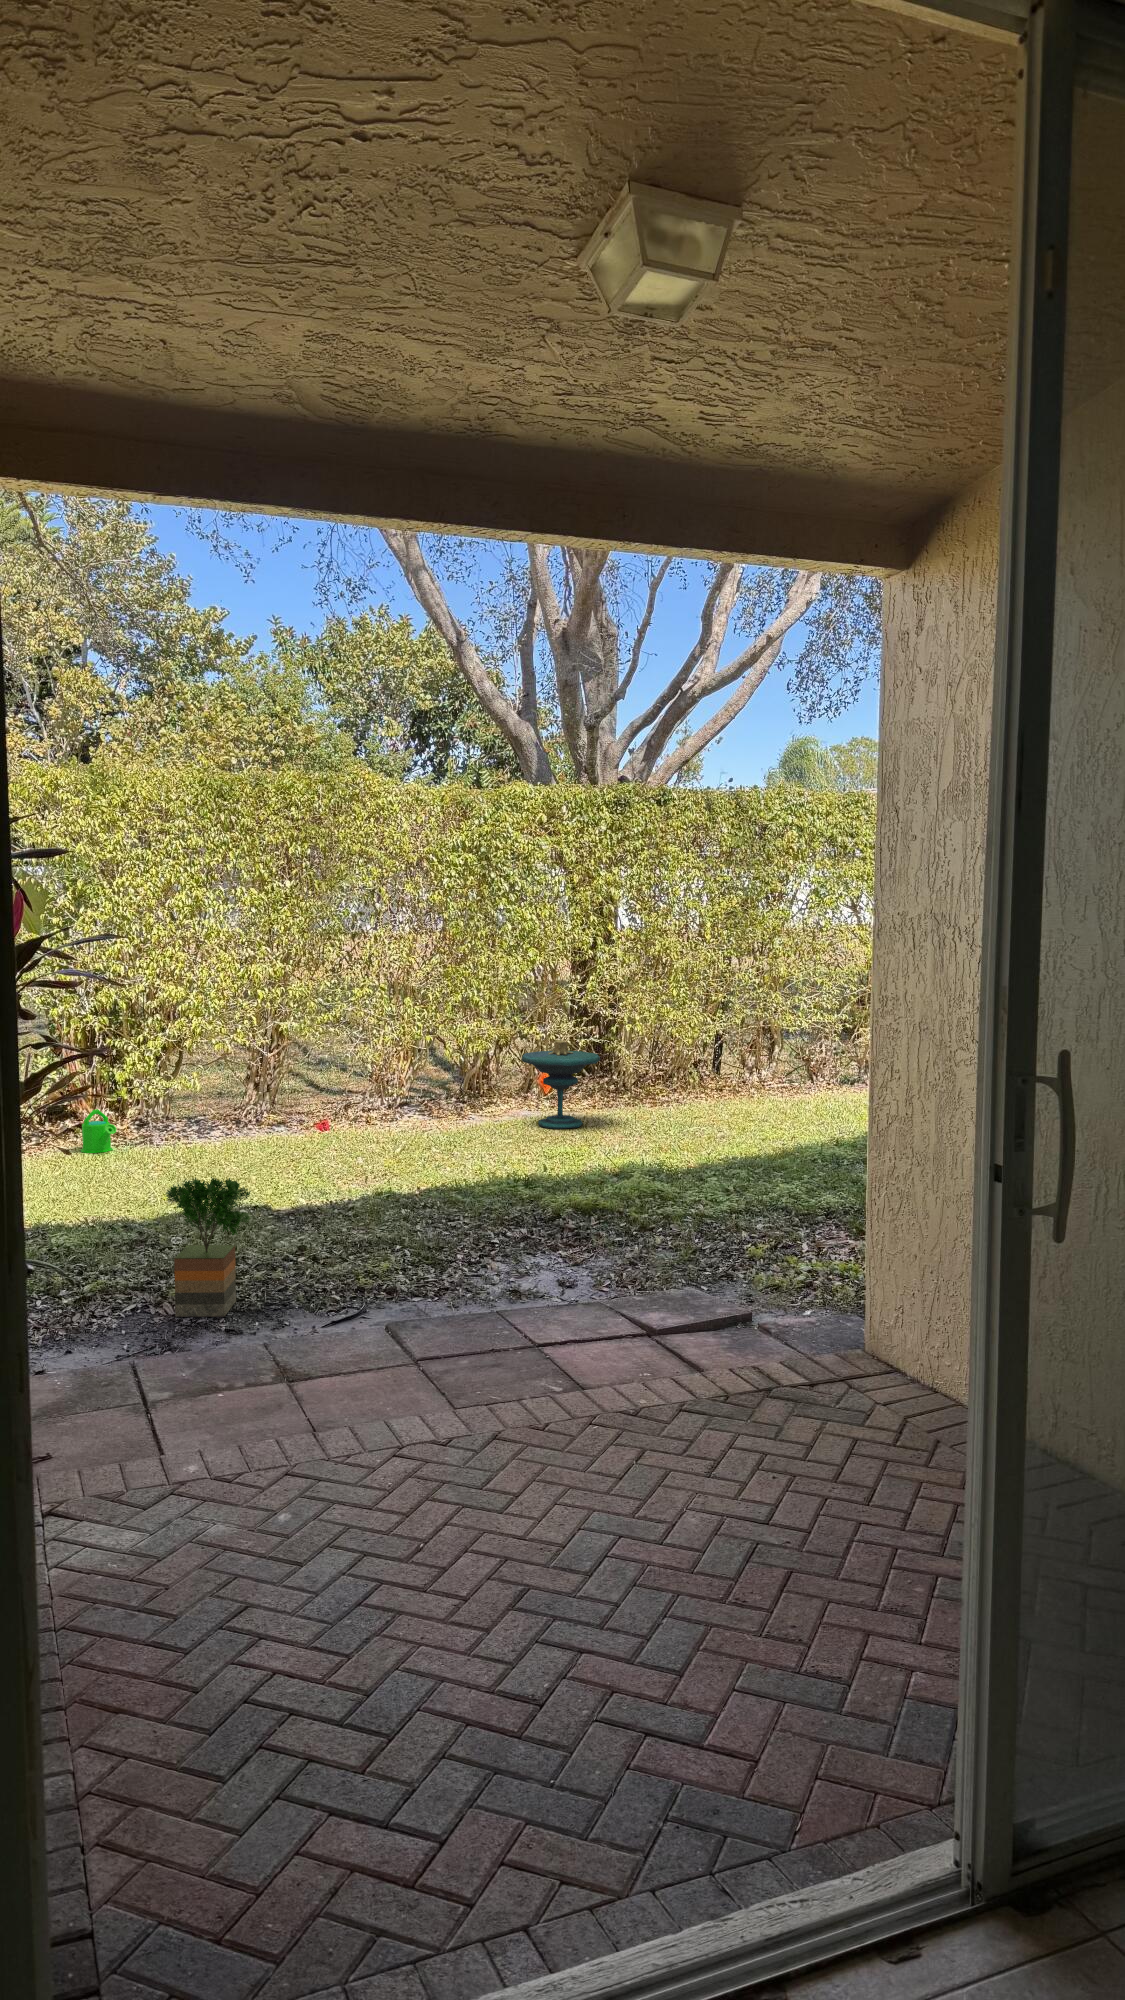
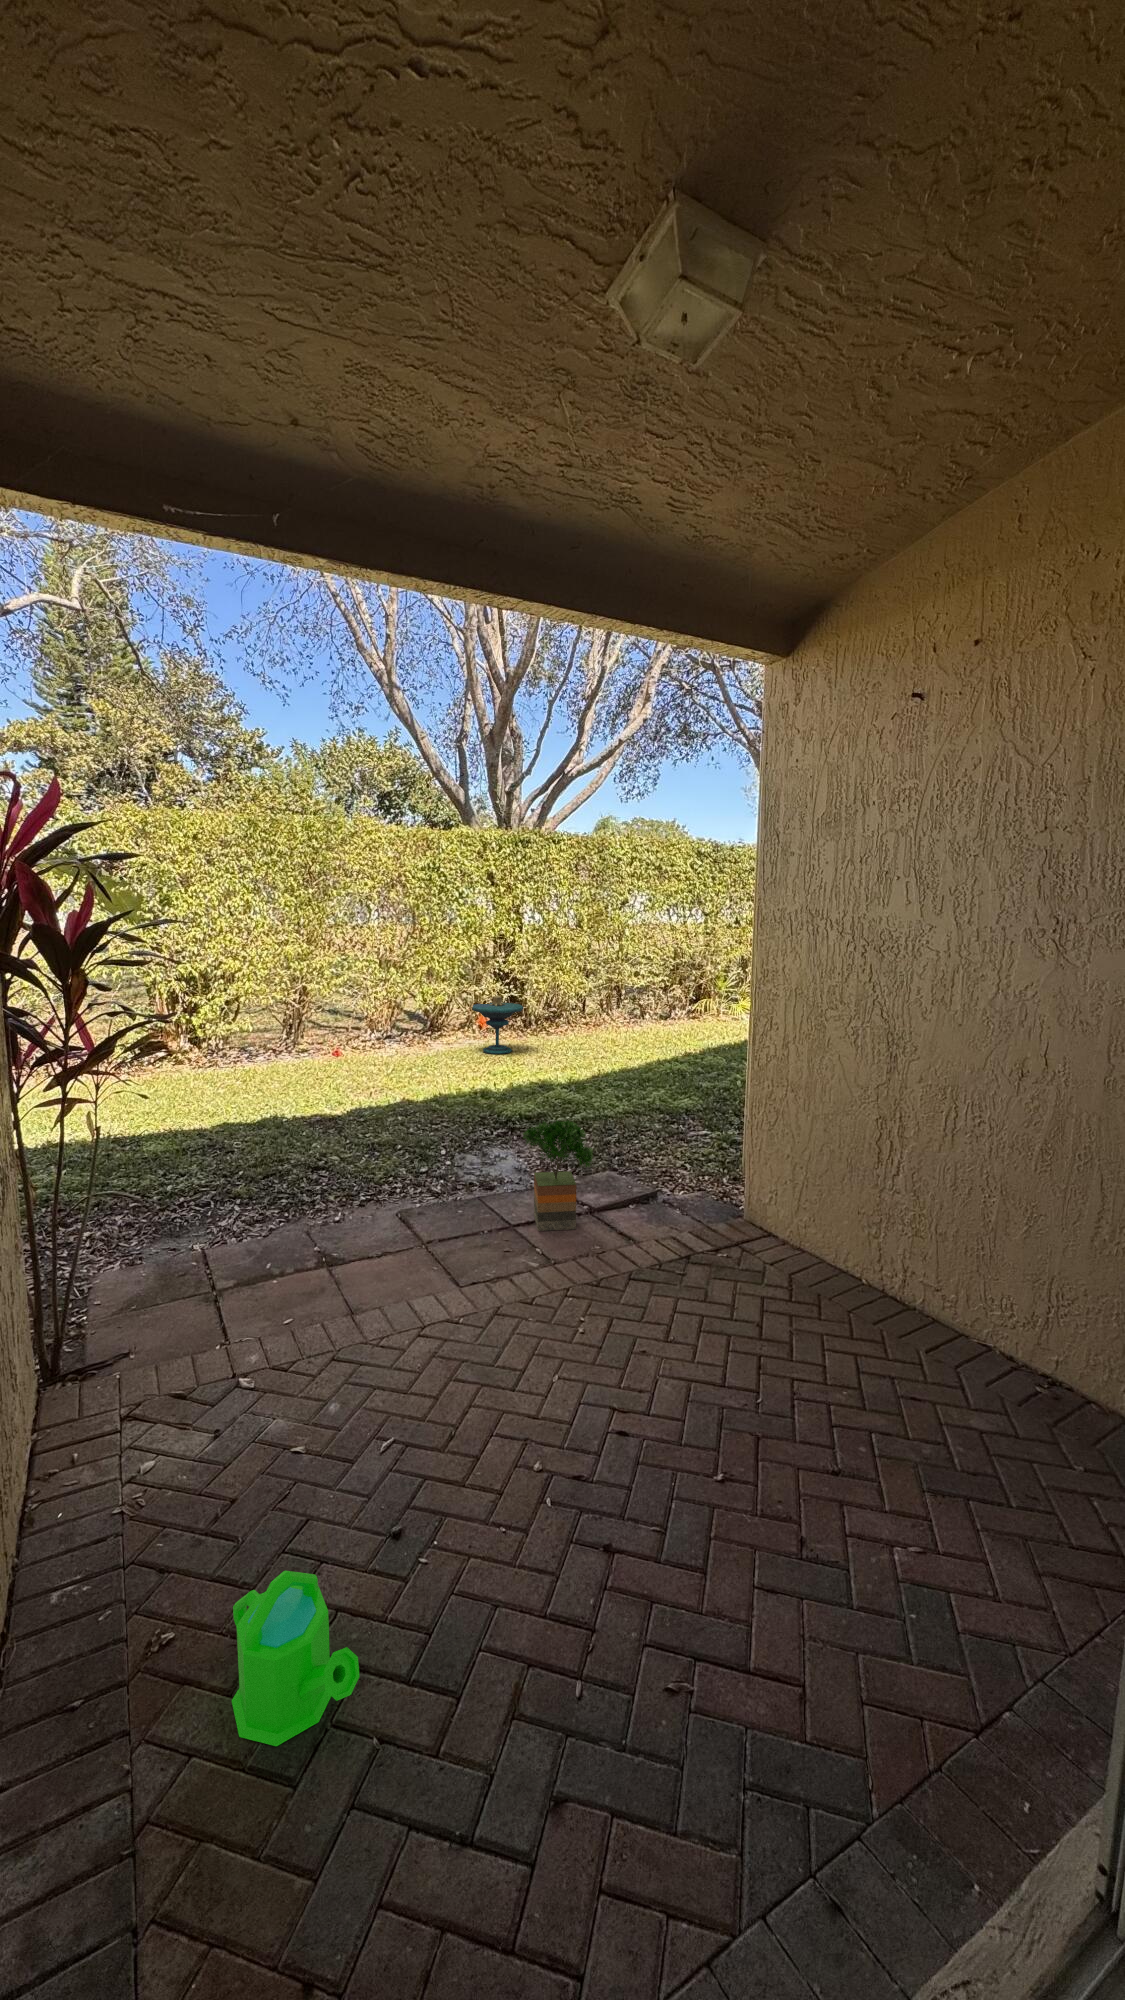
watering can: present [80,1109,116,1153] -> present [232,1571,360,1746]
potted tree: present [165,1177,251,1317] -> present [523,1120,593,1231]

